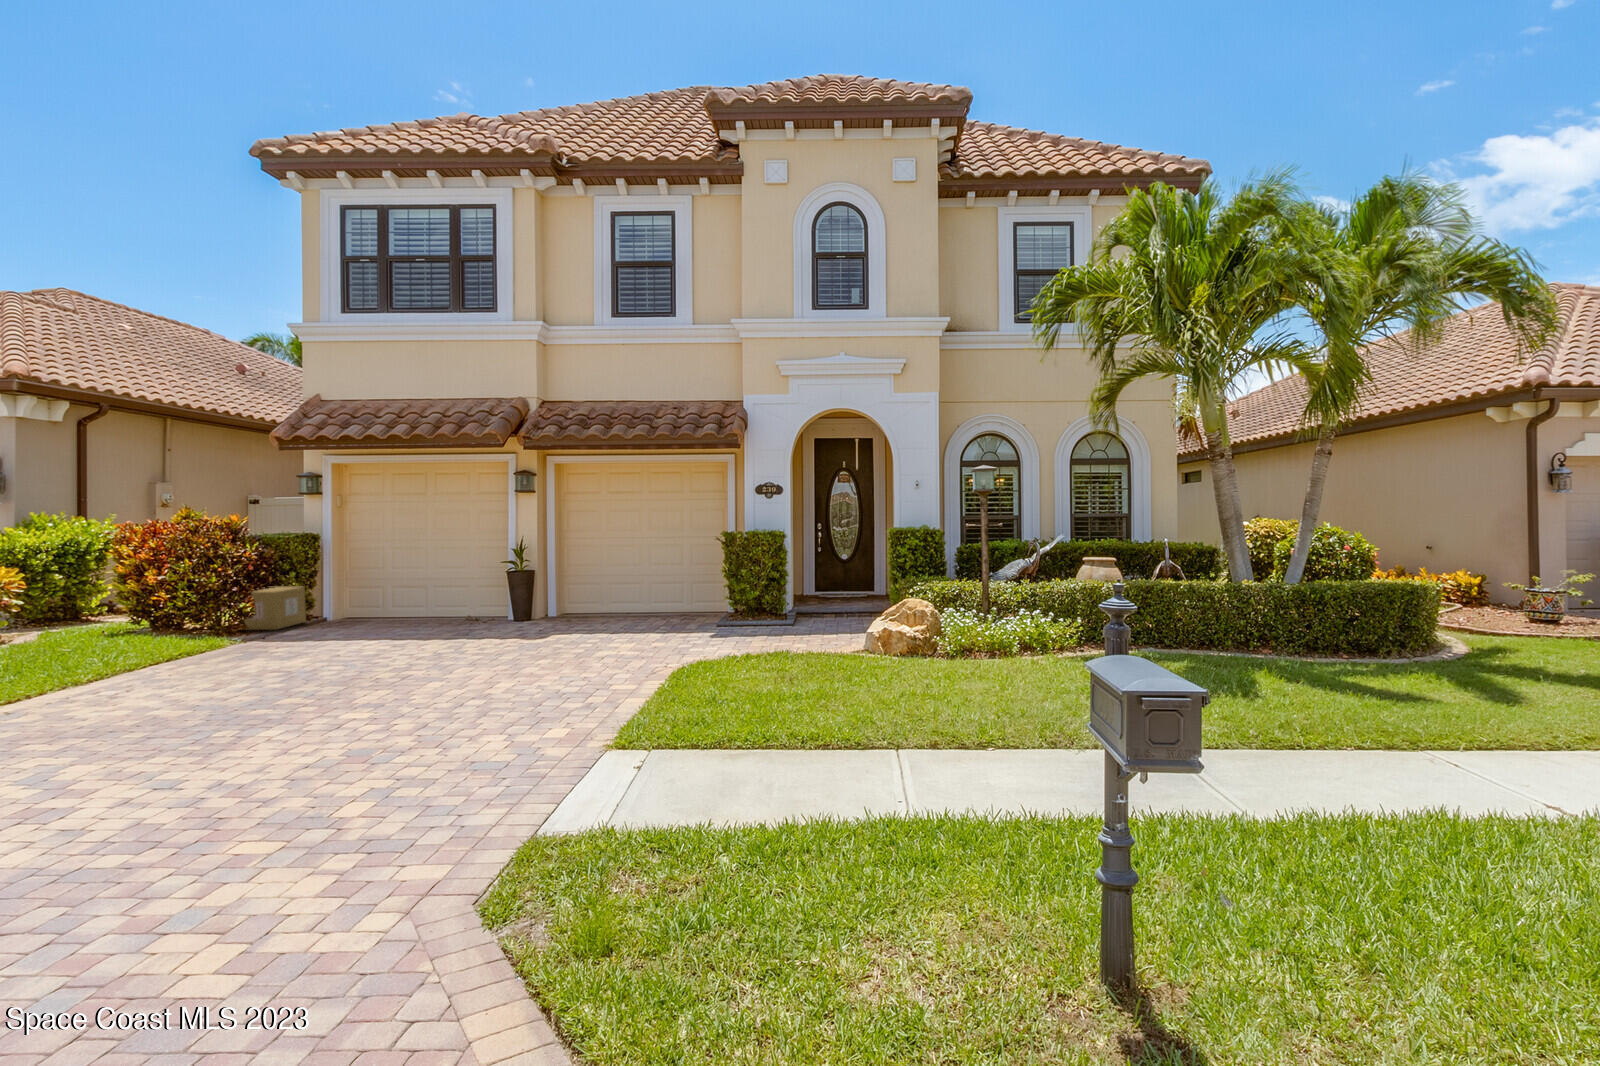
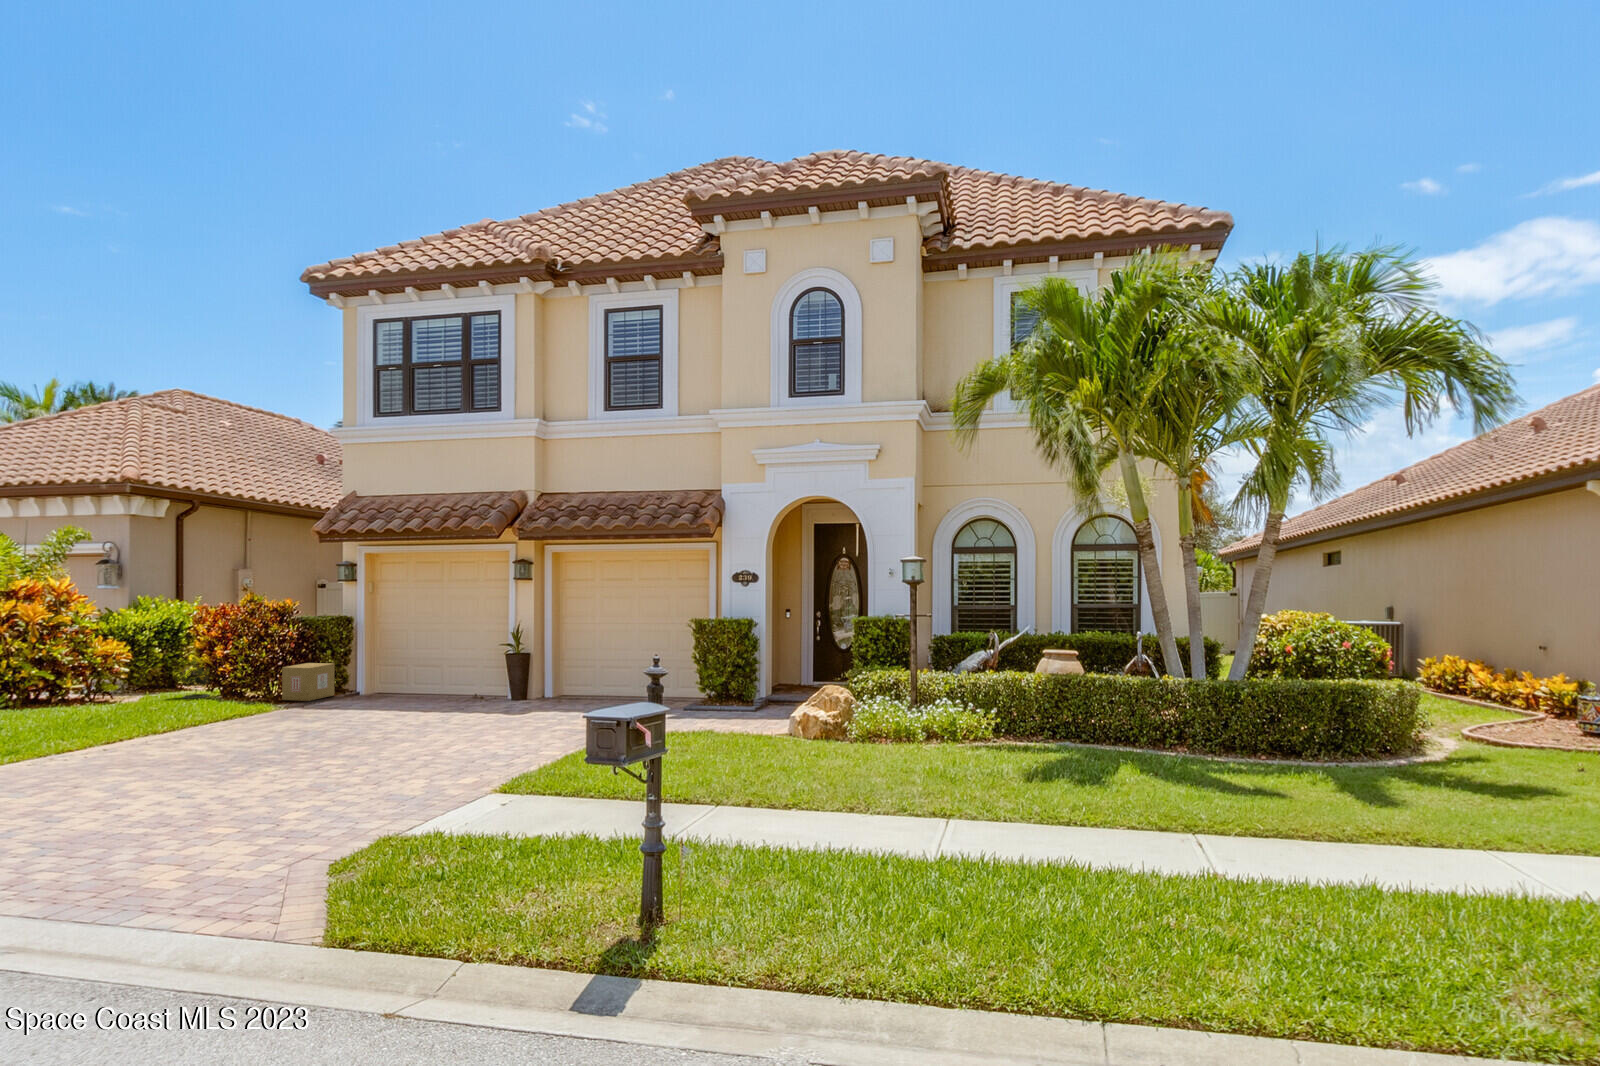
potted tree: none [90,581,139,632] -> present [182,658,209,698]

